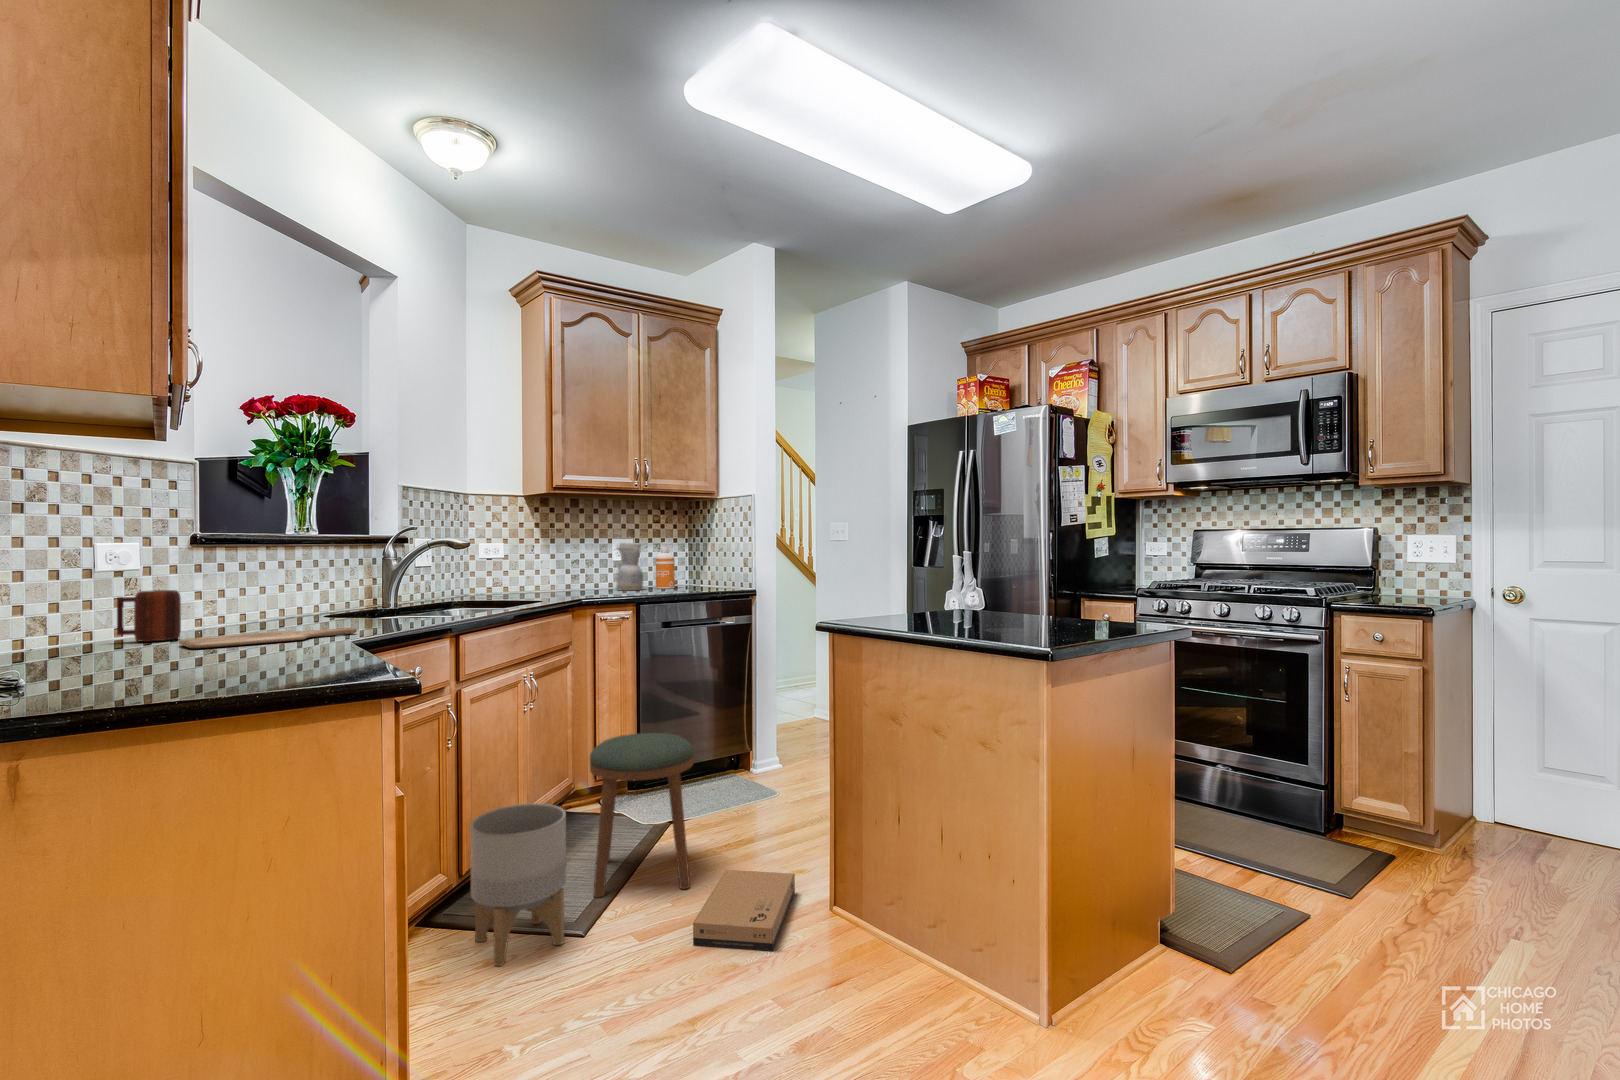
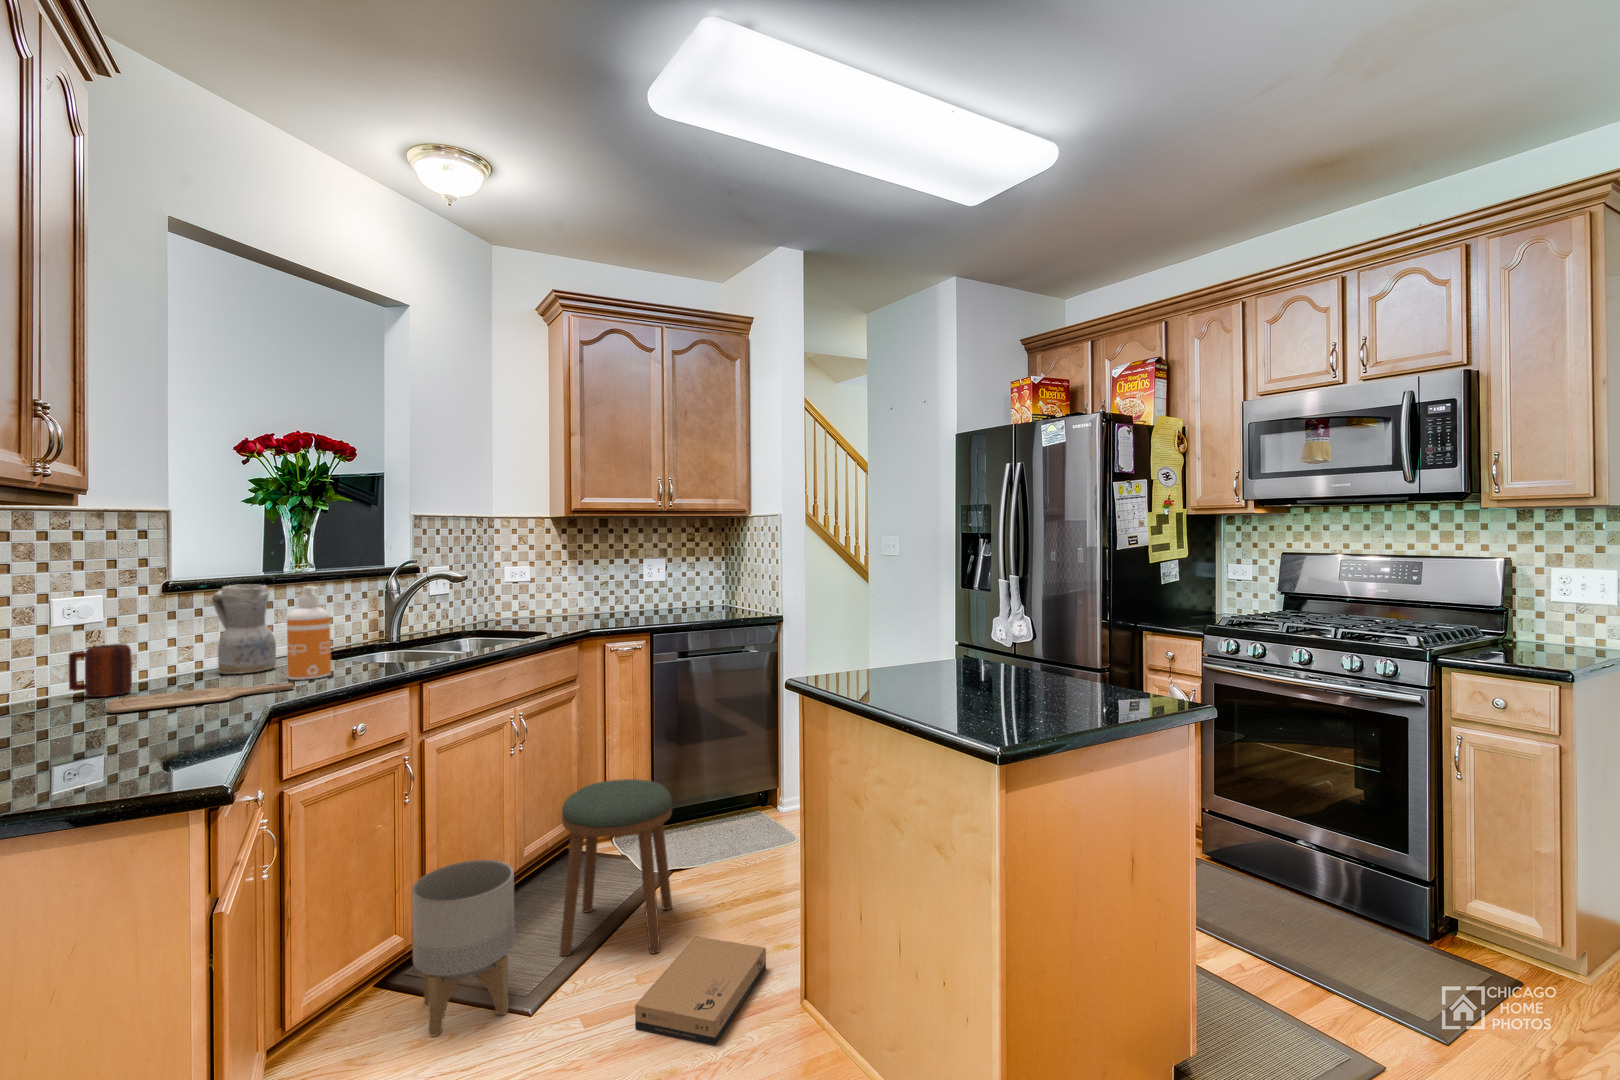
ceramic pitcher: present [614,542,643,590] -> present [212,585,276,674]
soap dispenser: present [656,542,675,589] -> present [287,586,331,680]

